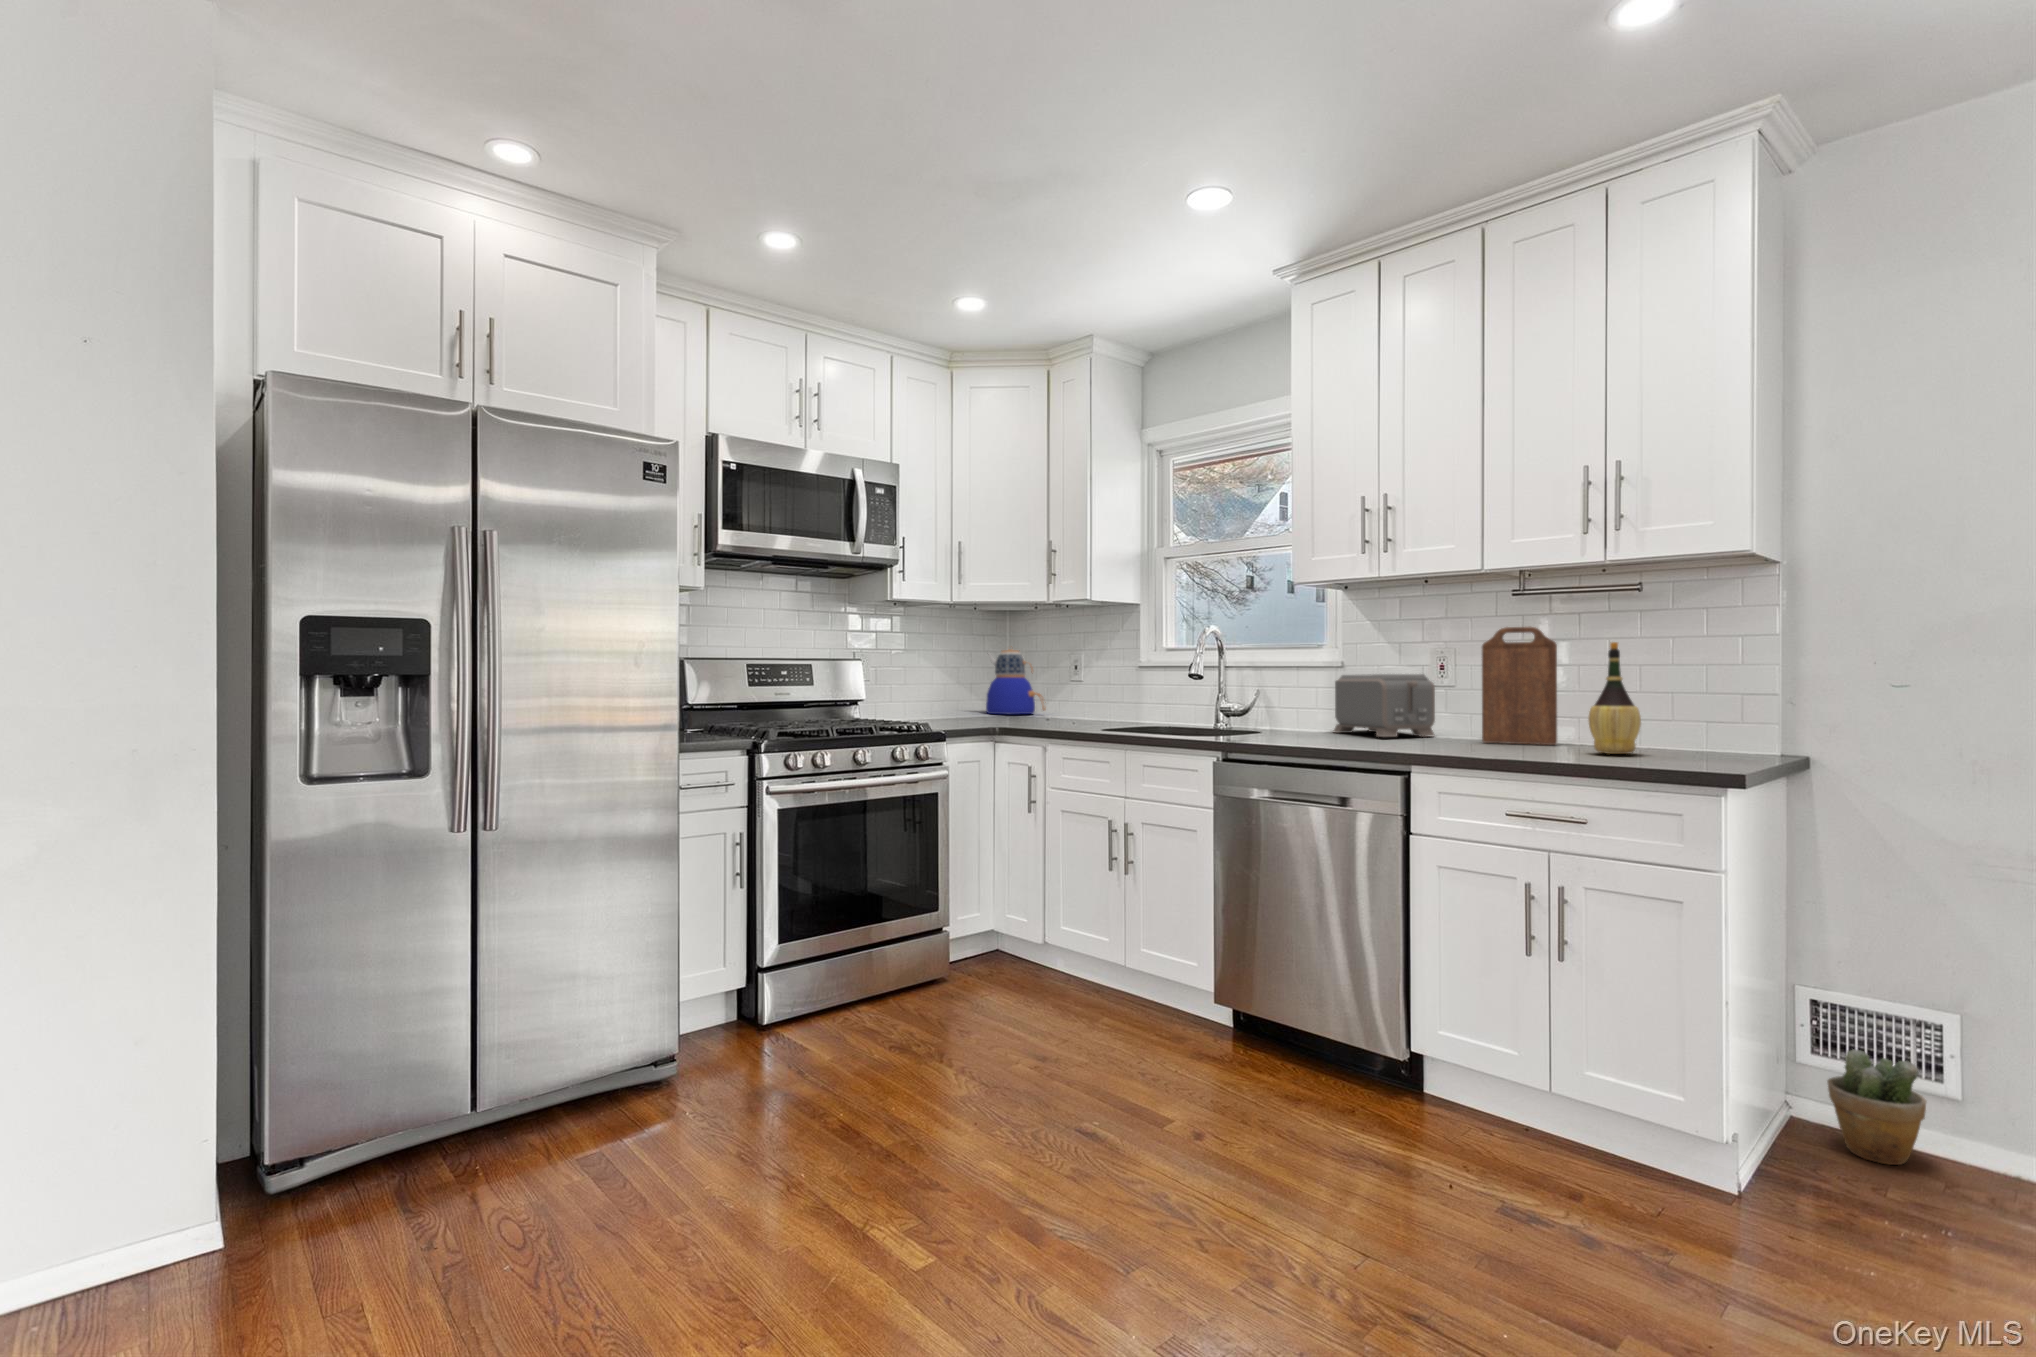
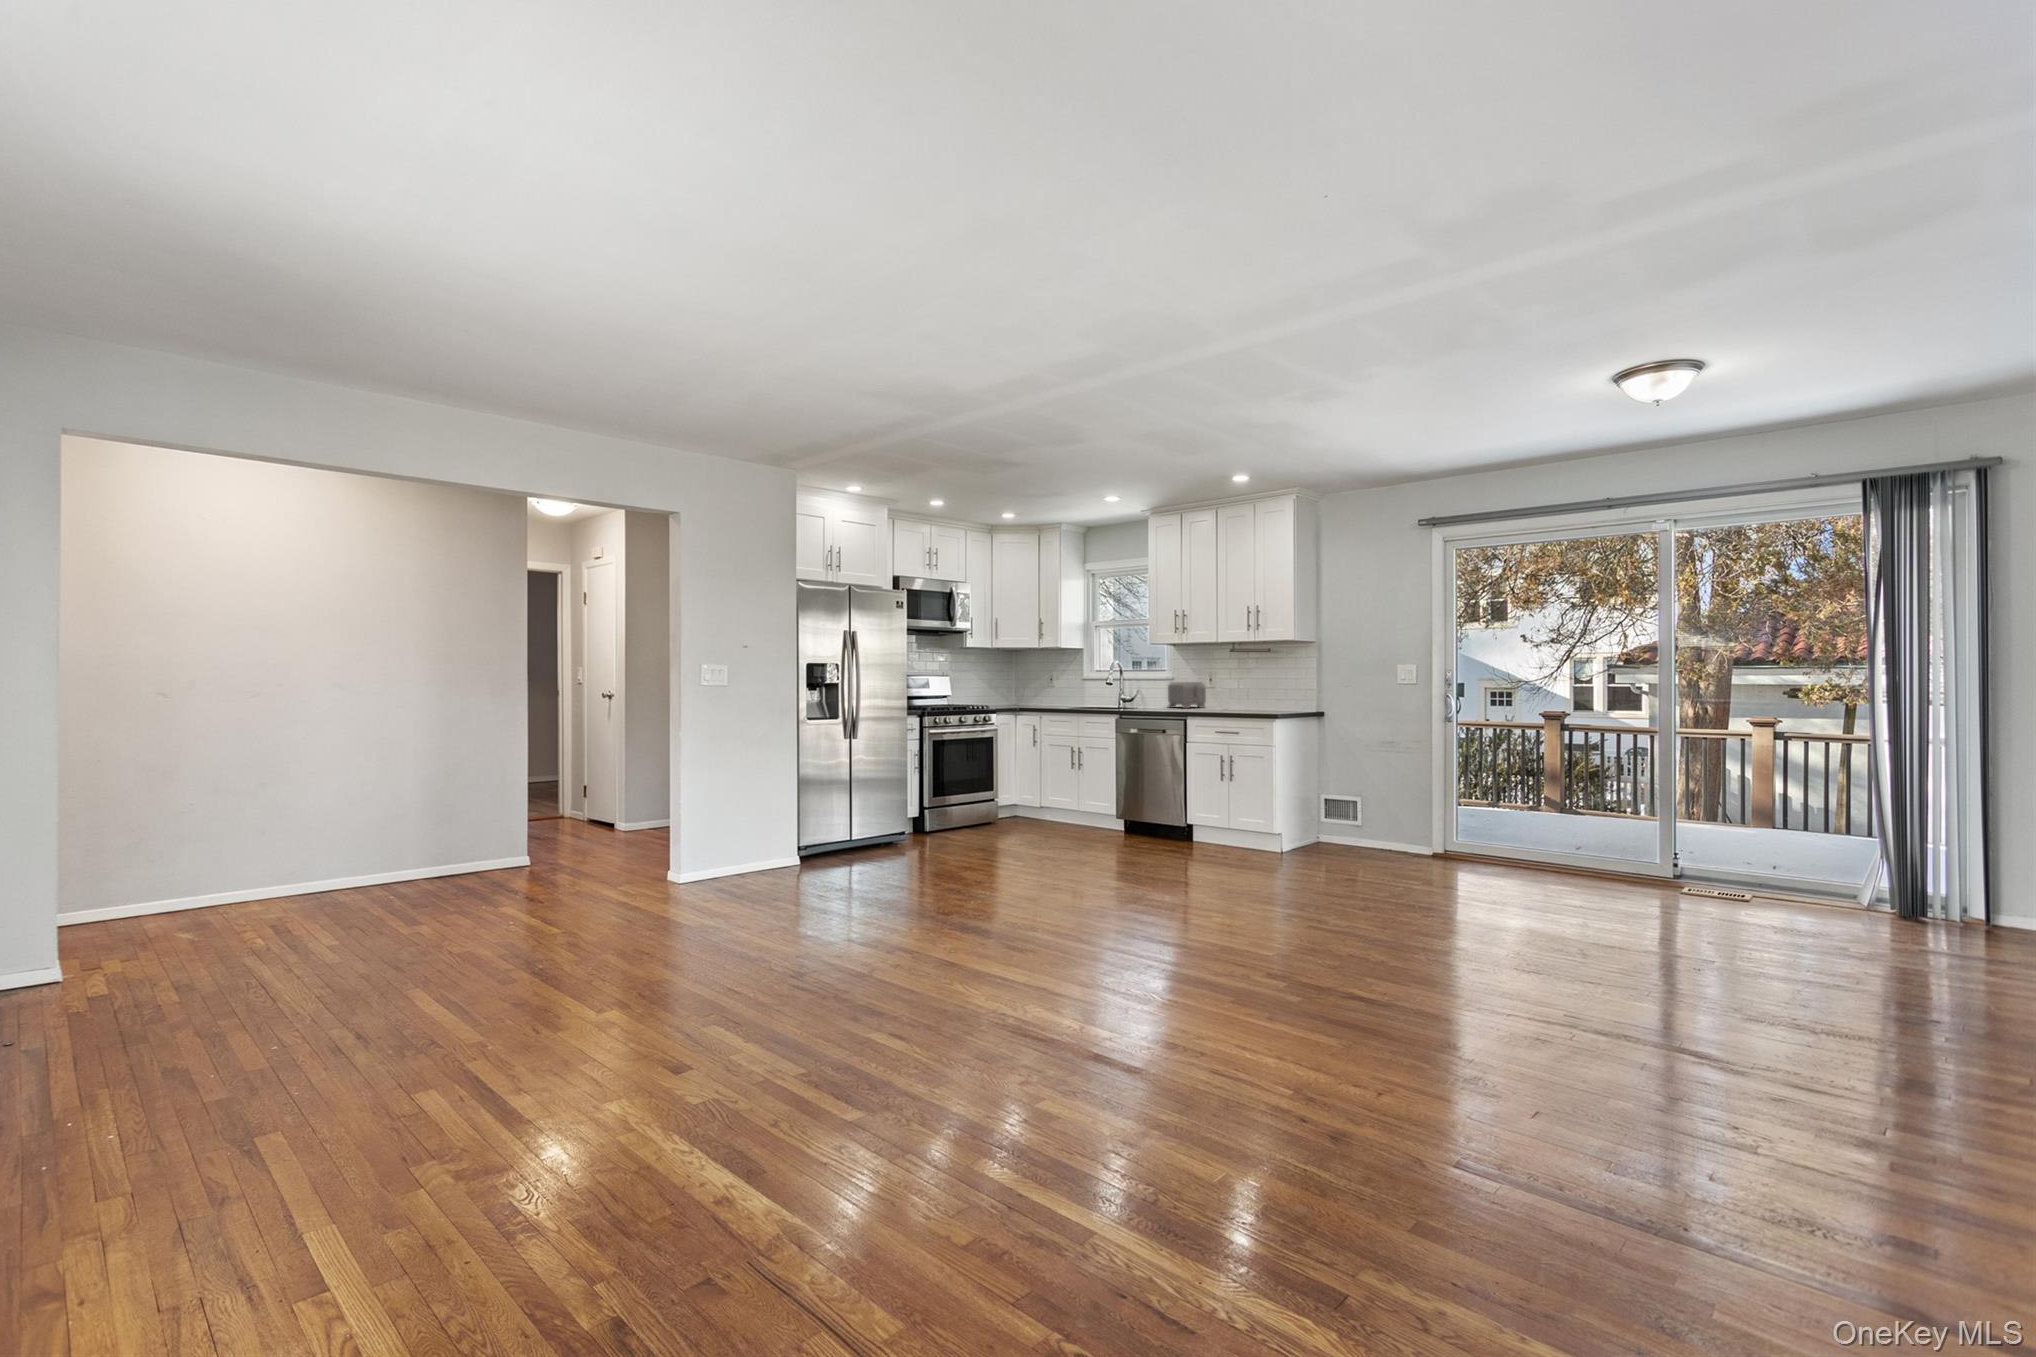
cutting board: present [1482,627,1557,745] -> none [1219,663,1245,709]
wine bottle: present [1589,642,1641,754] -> none [1249,669,1266,710]
teapot: present [986,649,1046,714] -> none [998,670,1037,704]
potted plant: present [1827,1049,1926,1165] -> none [1324,810,1351,846]

